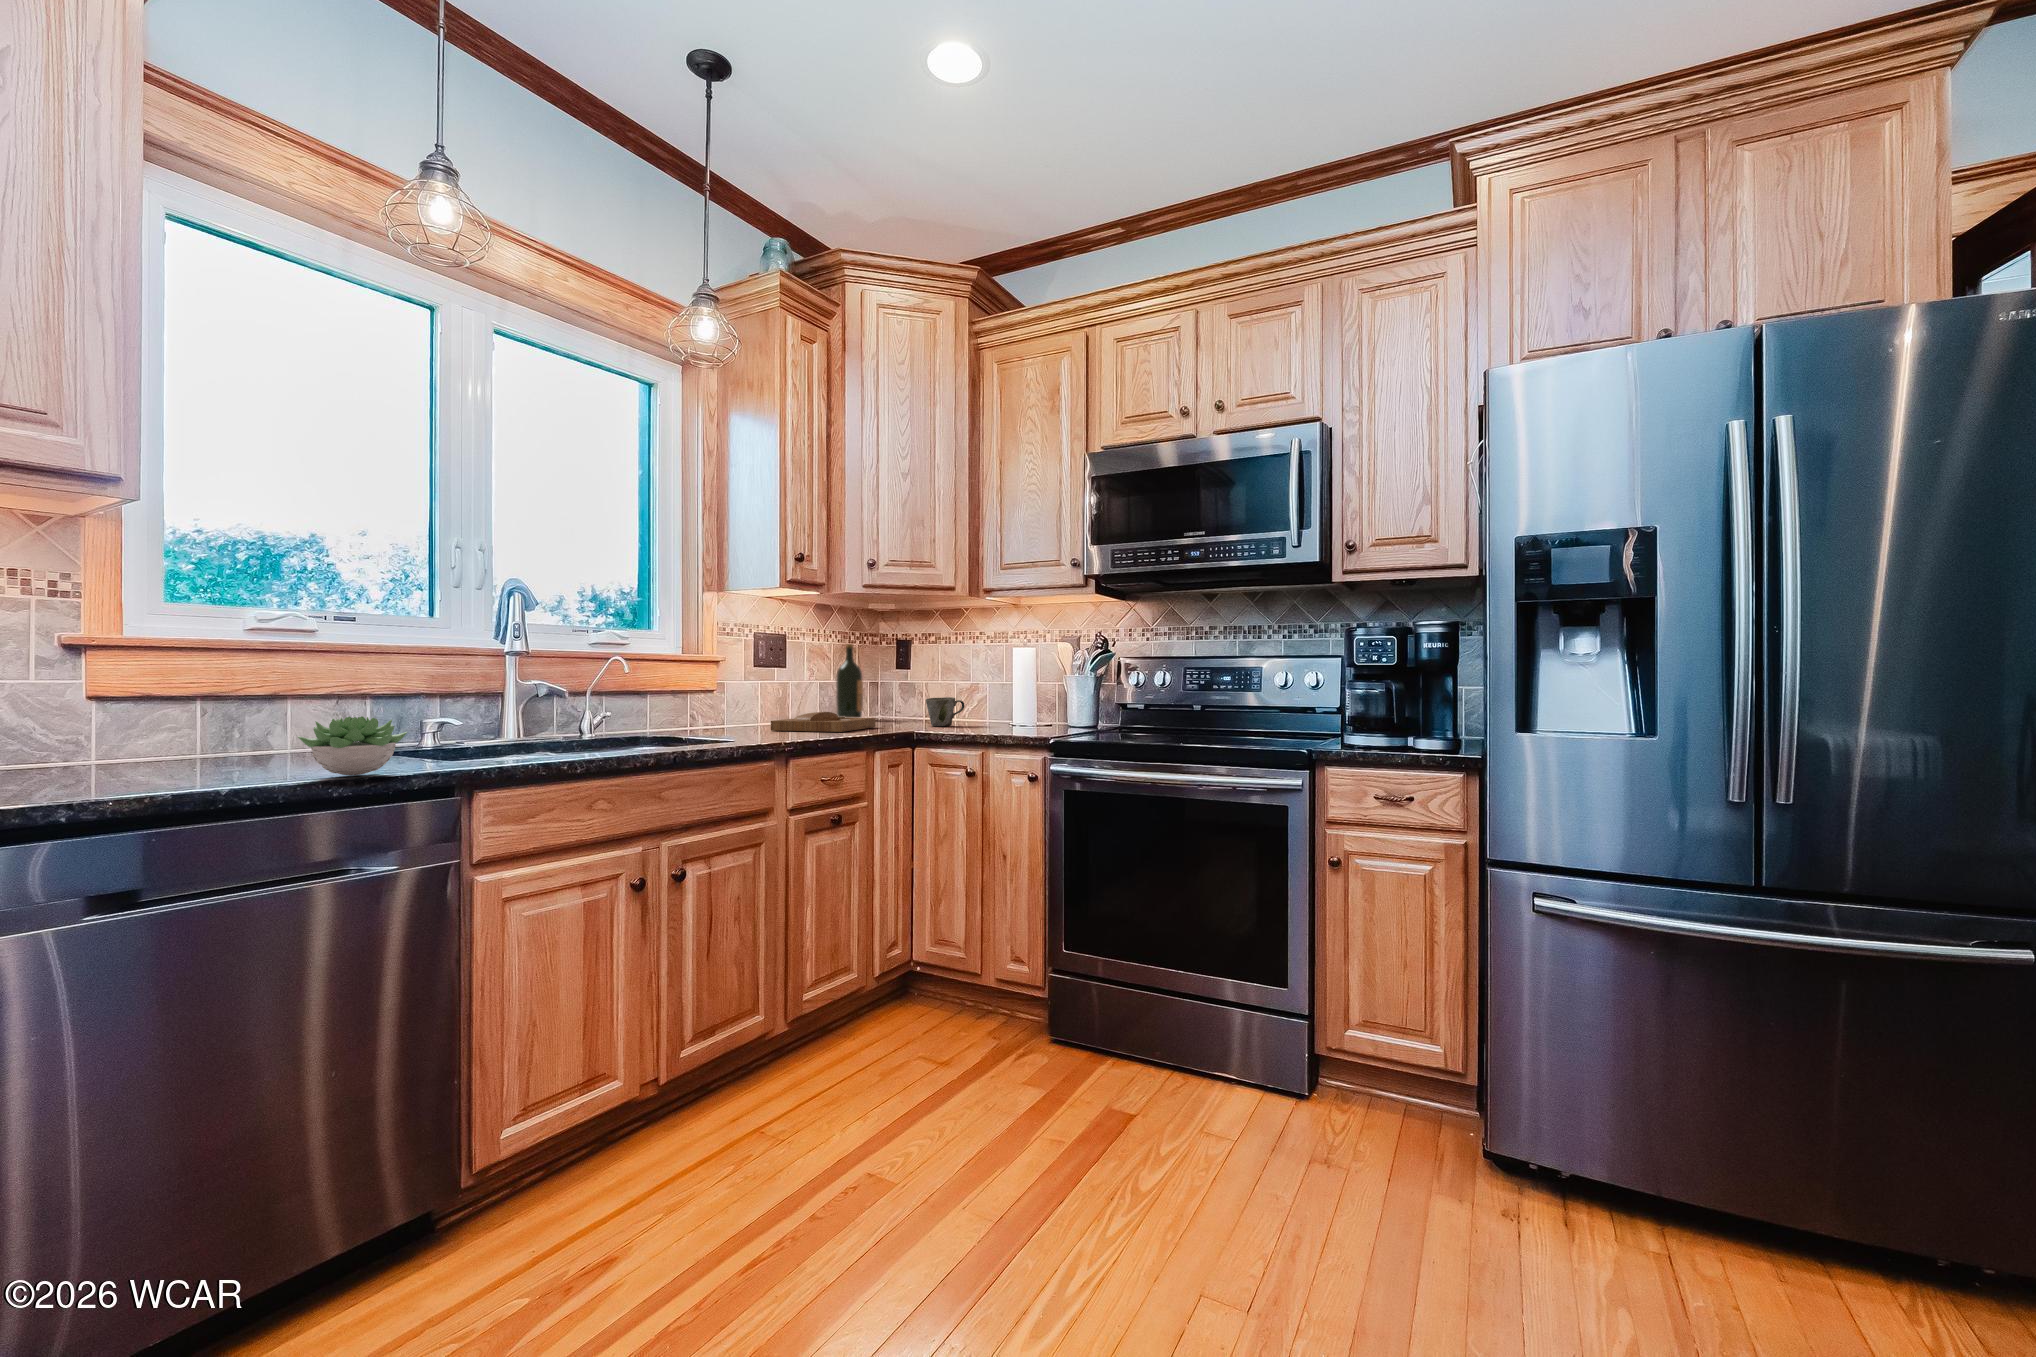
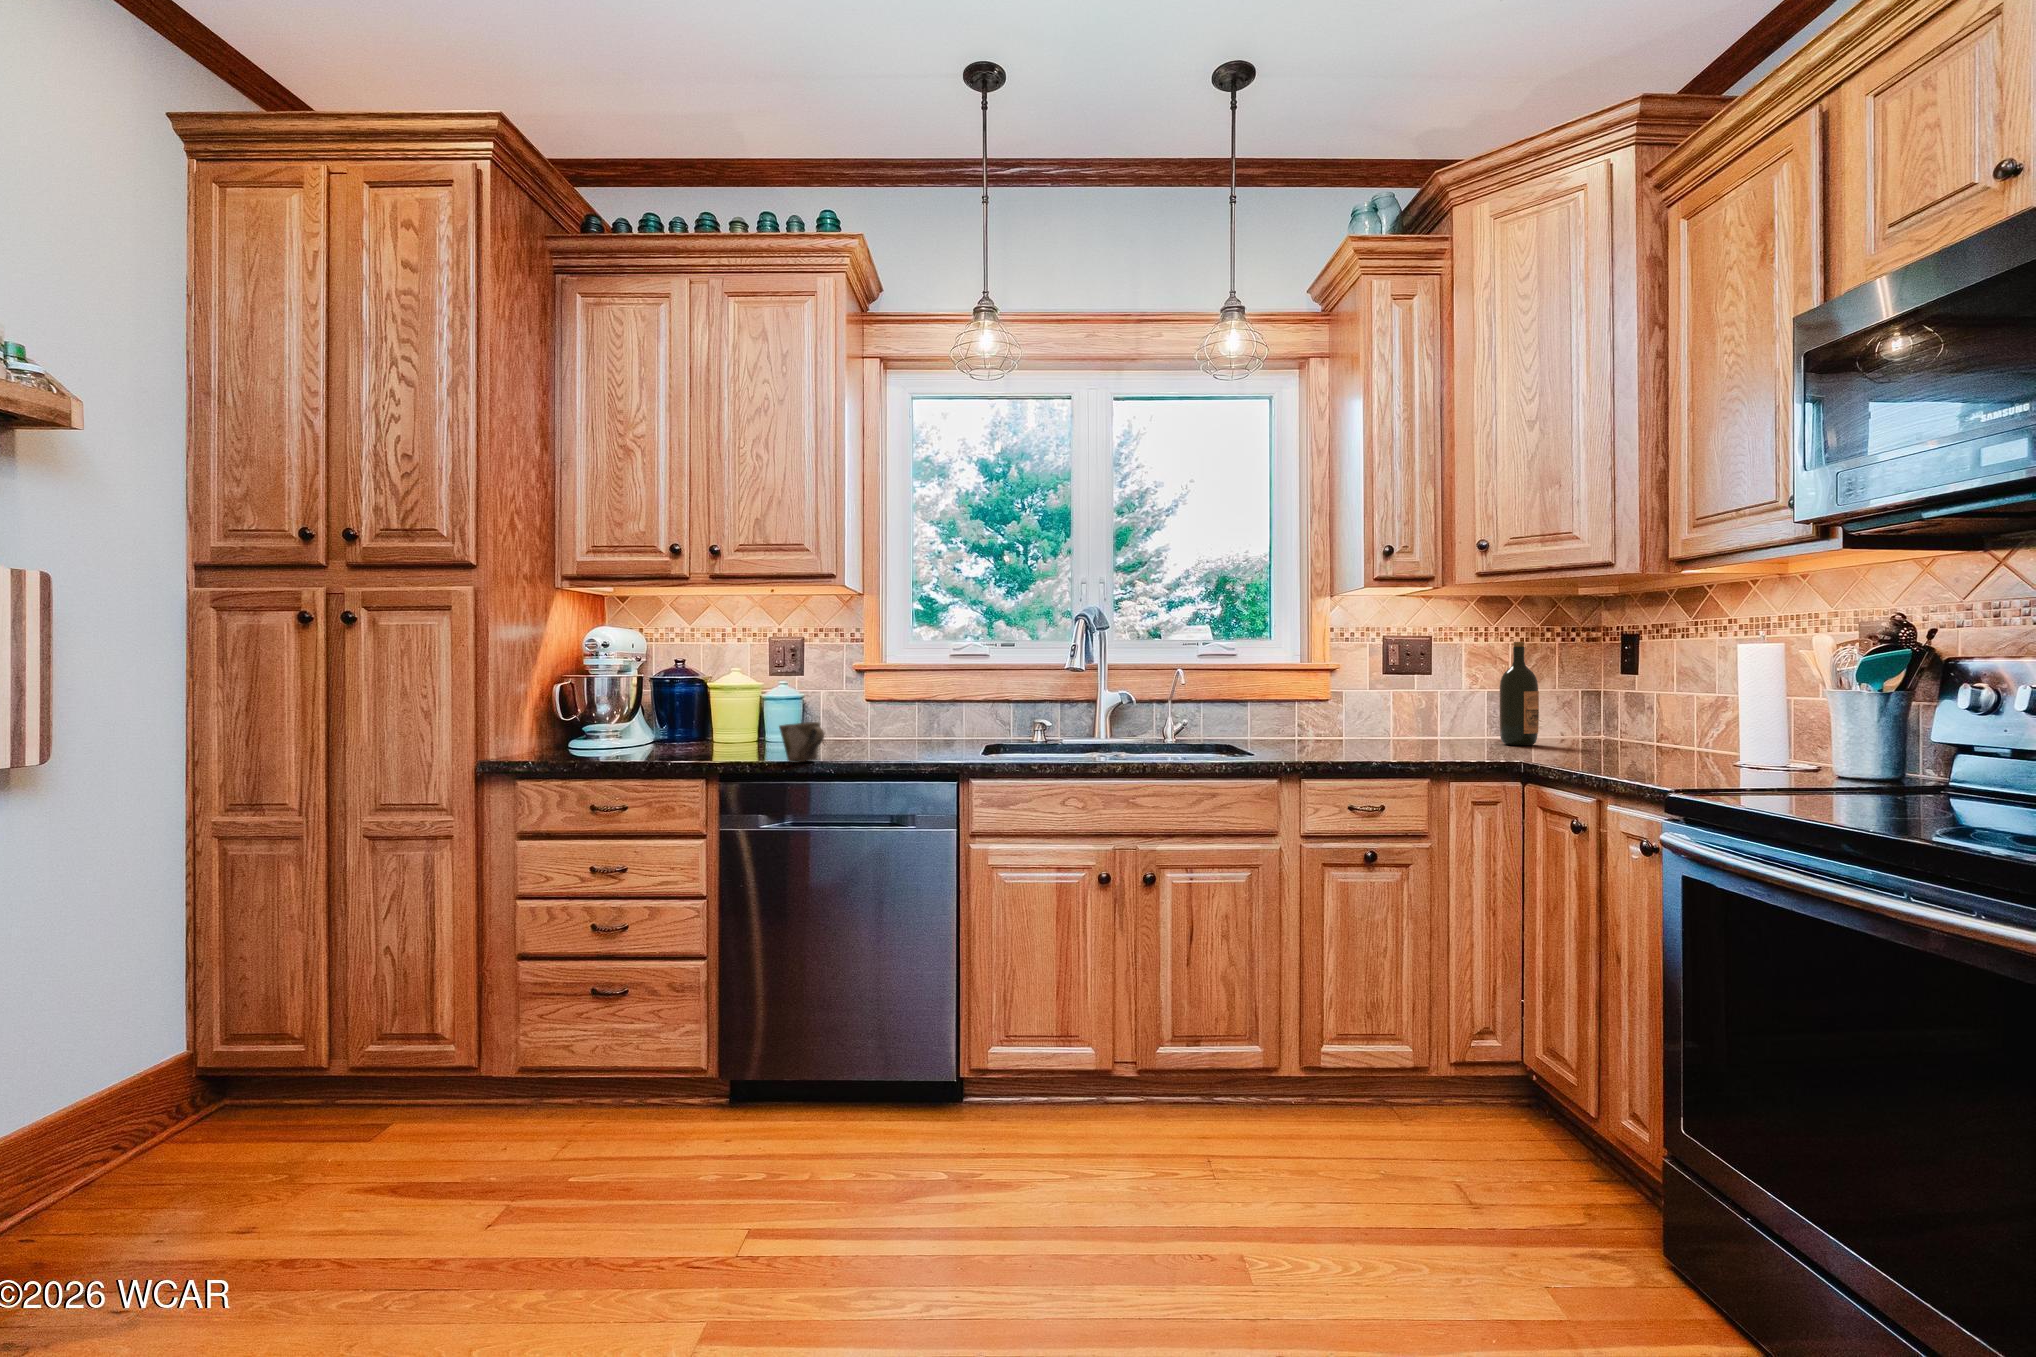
mug: present [926,697,964,726] -> present [779,722,824,763]
tray: present [771,712,875,732] -> none [1339,733,1479,759]
succulent plant: present [298,716,407,775] -> none [876,721,934,761]

